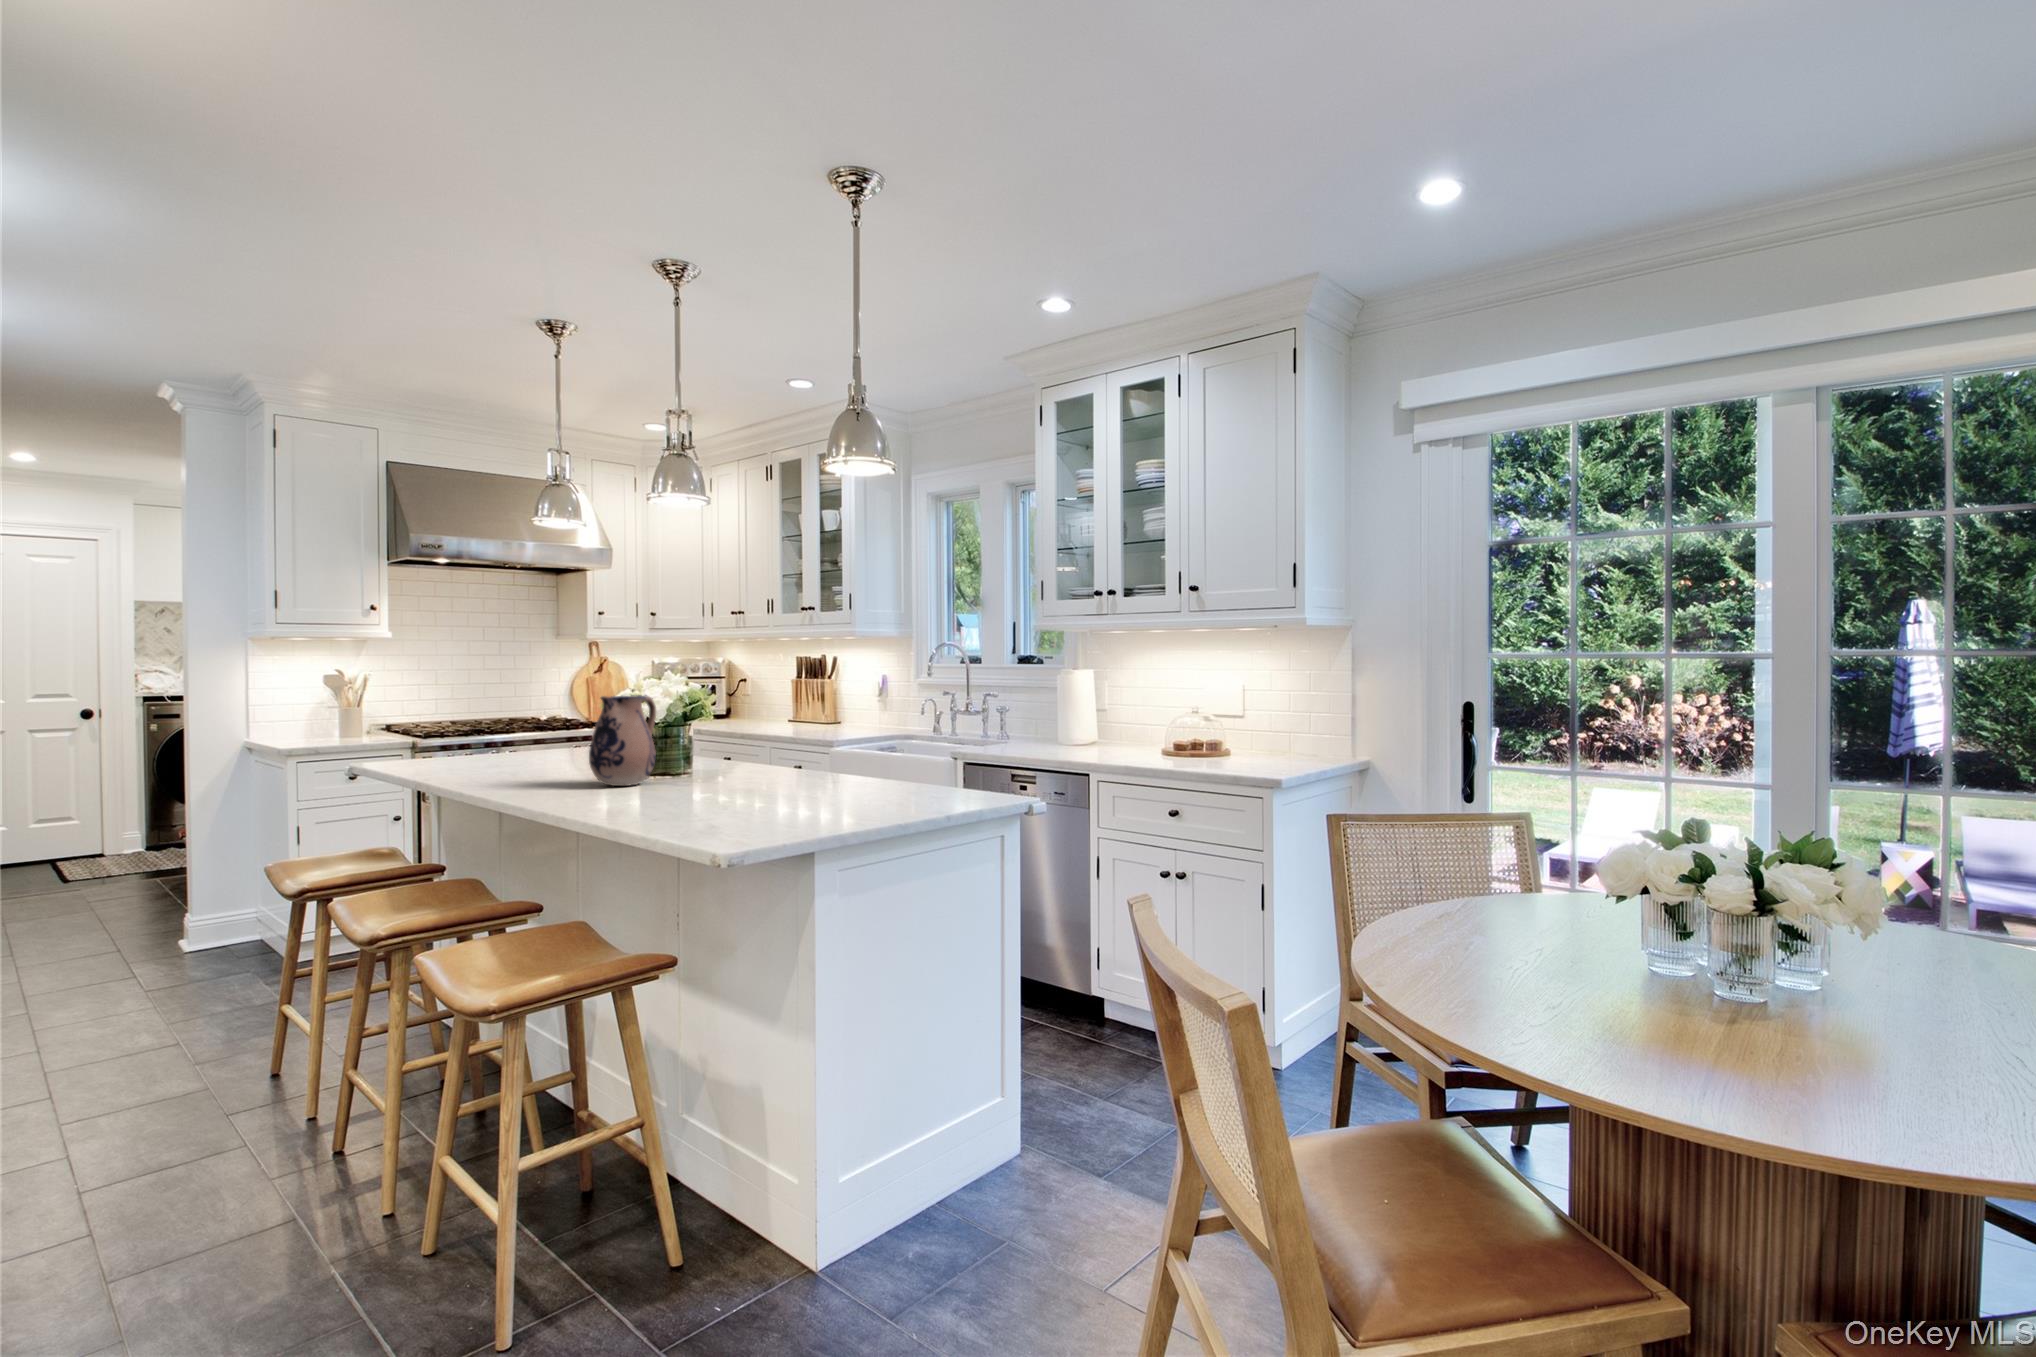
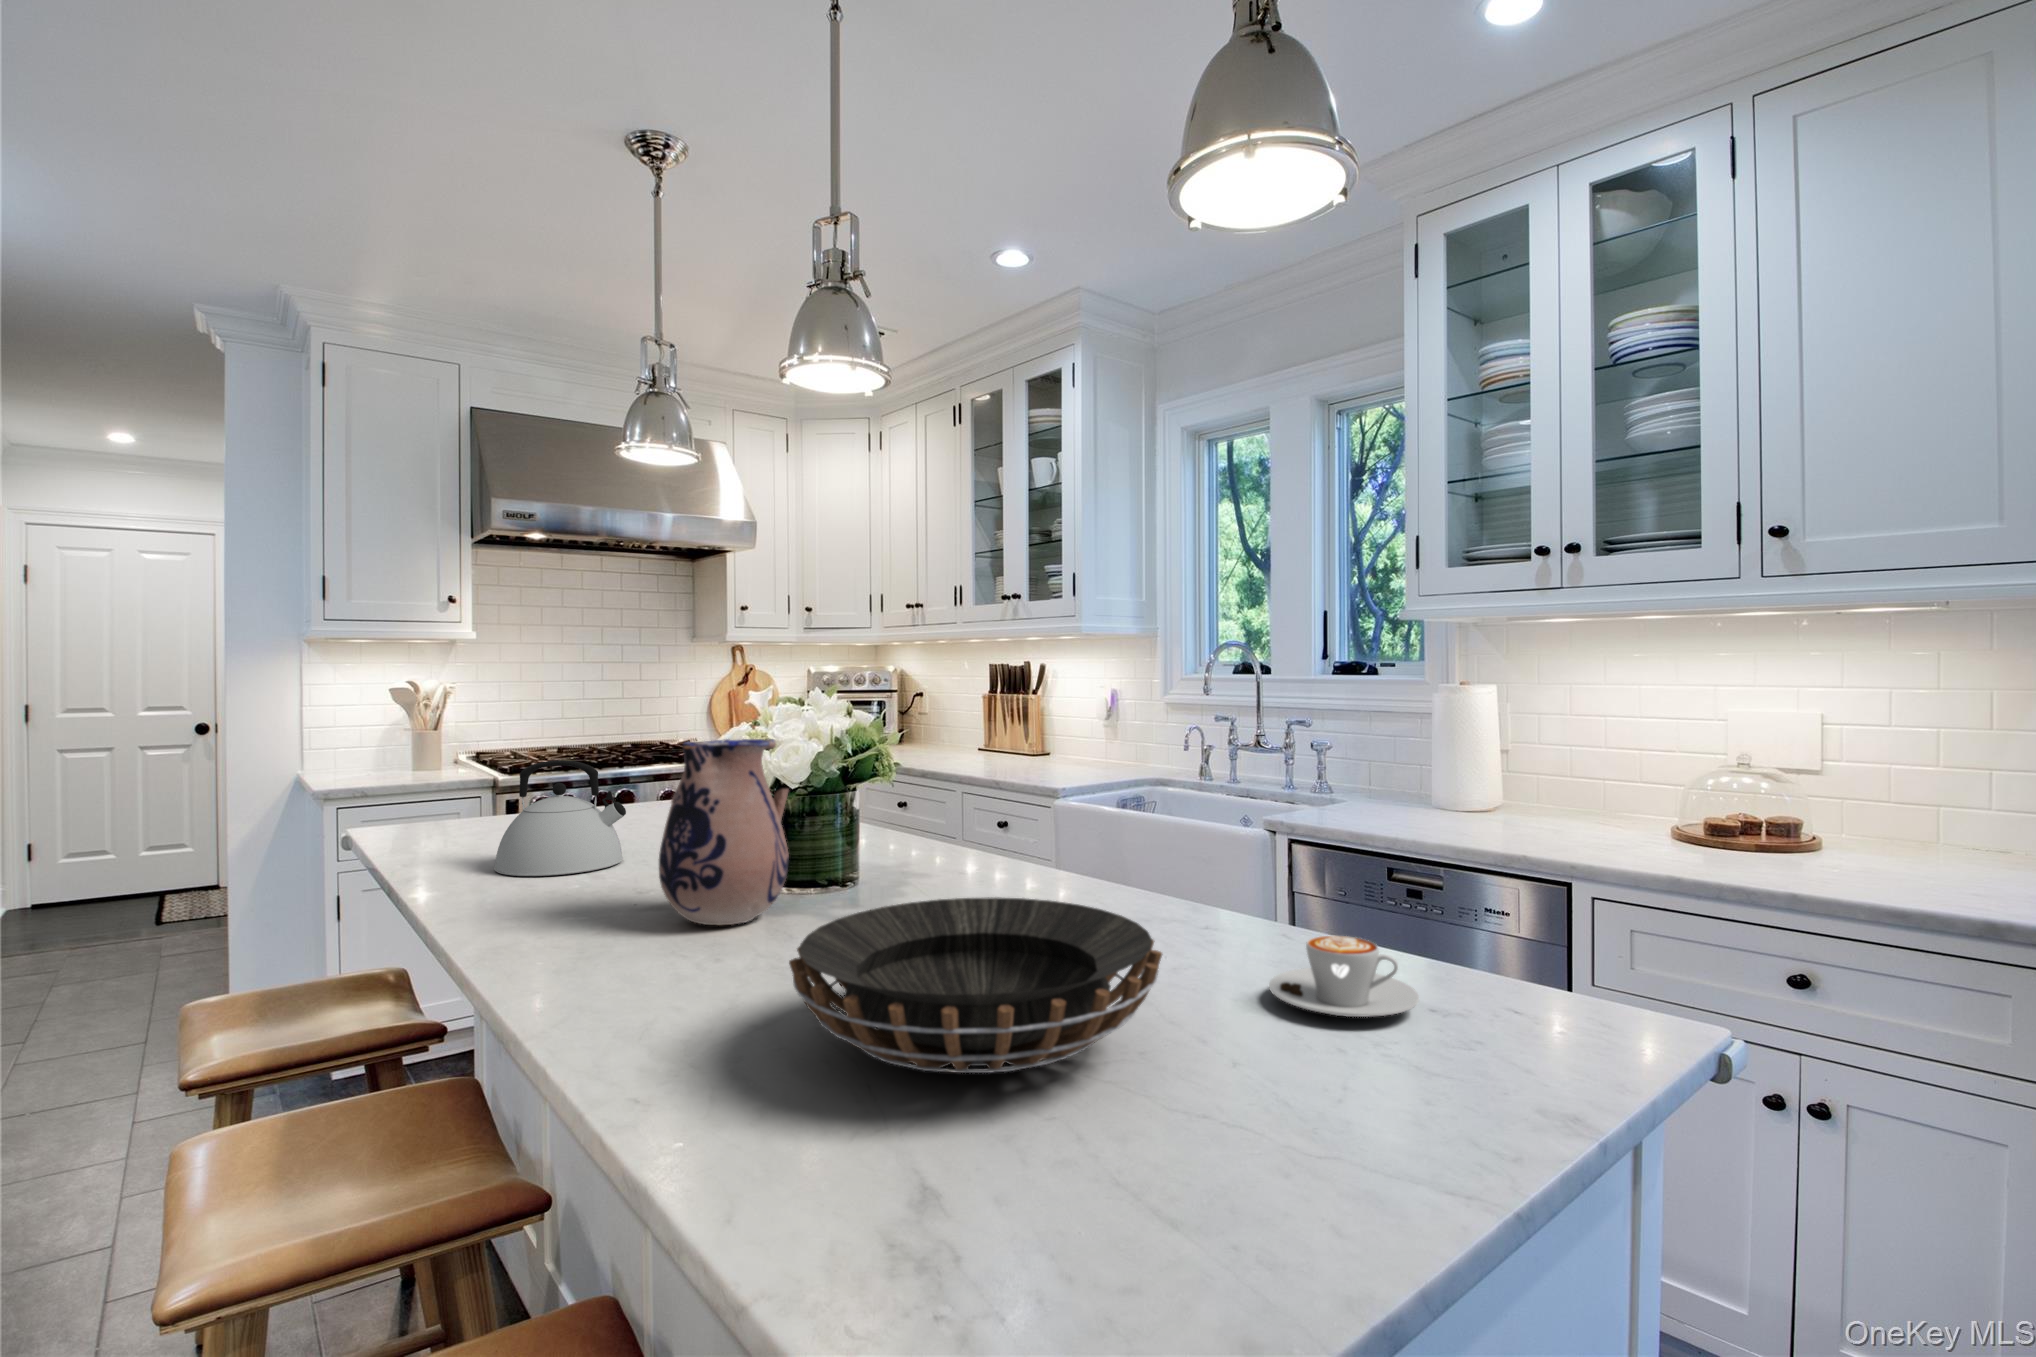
kettle: none [477,712,555,775] -> present [494,760,626,876]
decorative bowl: none [663,758,812,809] -> present [789,897,1162,1073]
coffee cup: none [868,771,926,798] -> present [1269,936,1419,1017]

